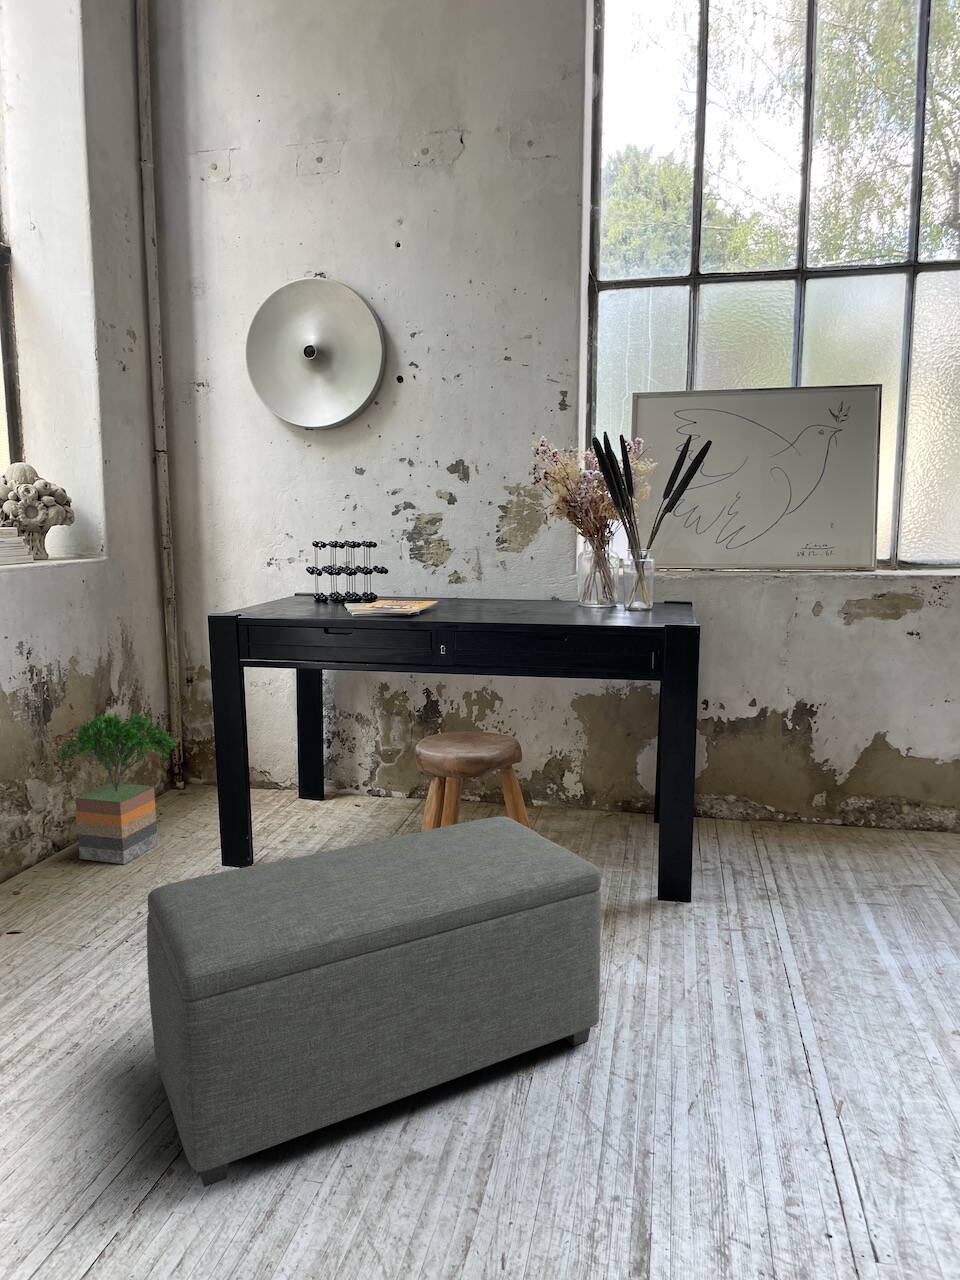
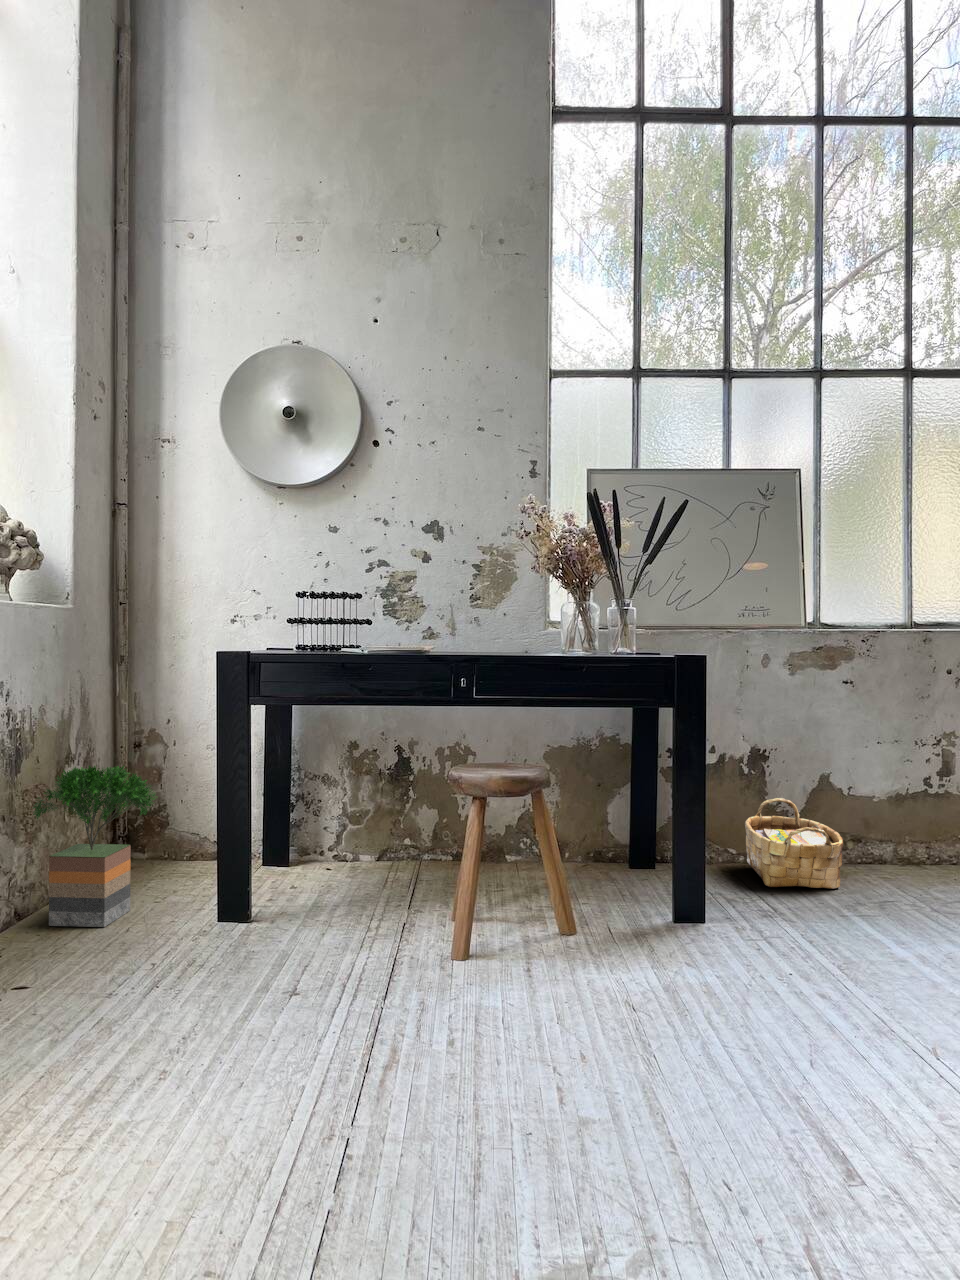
woven basket: none [779,759,884,866] -> present [745,798,843,889]
ottoman: present [147,817,601,1187] -> none [272,824,680,1148]

